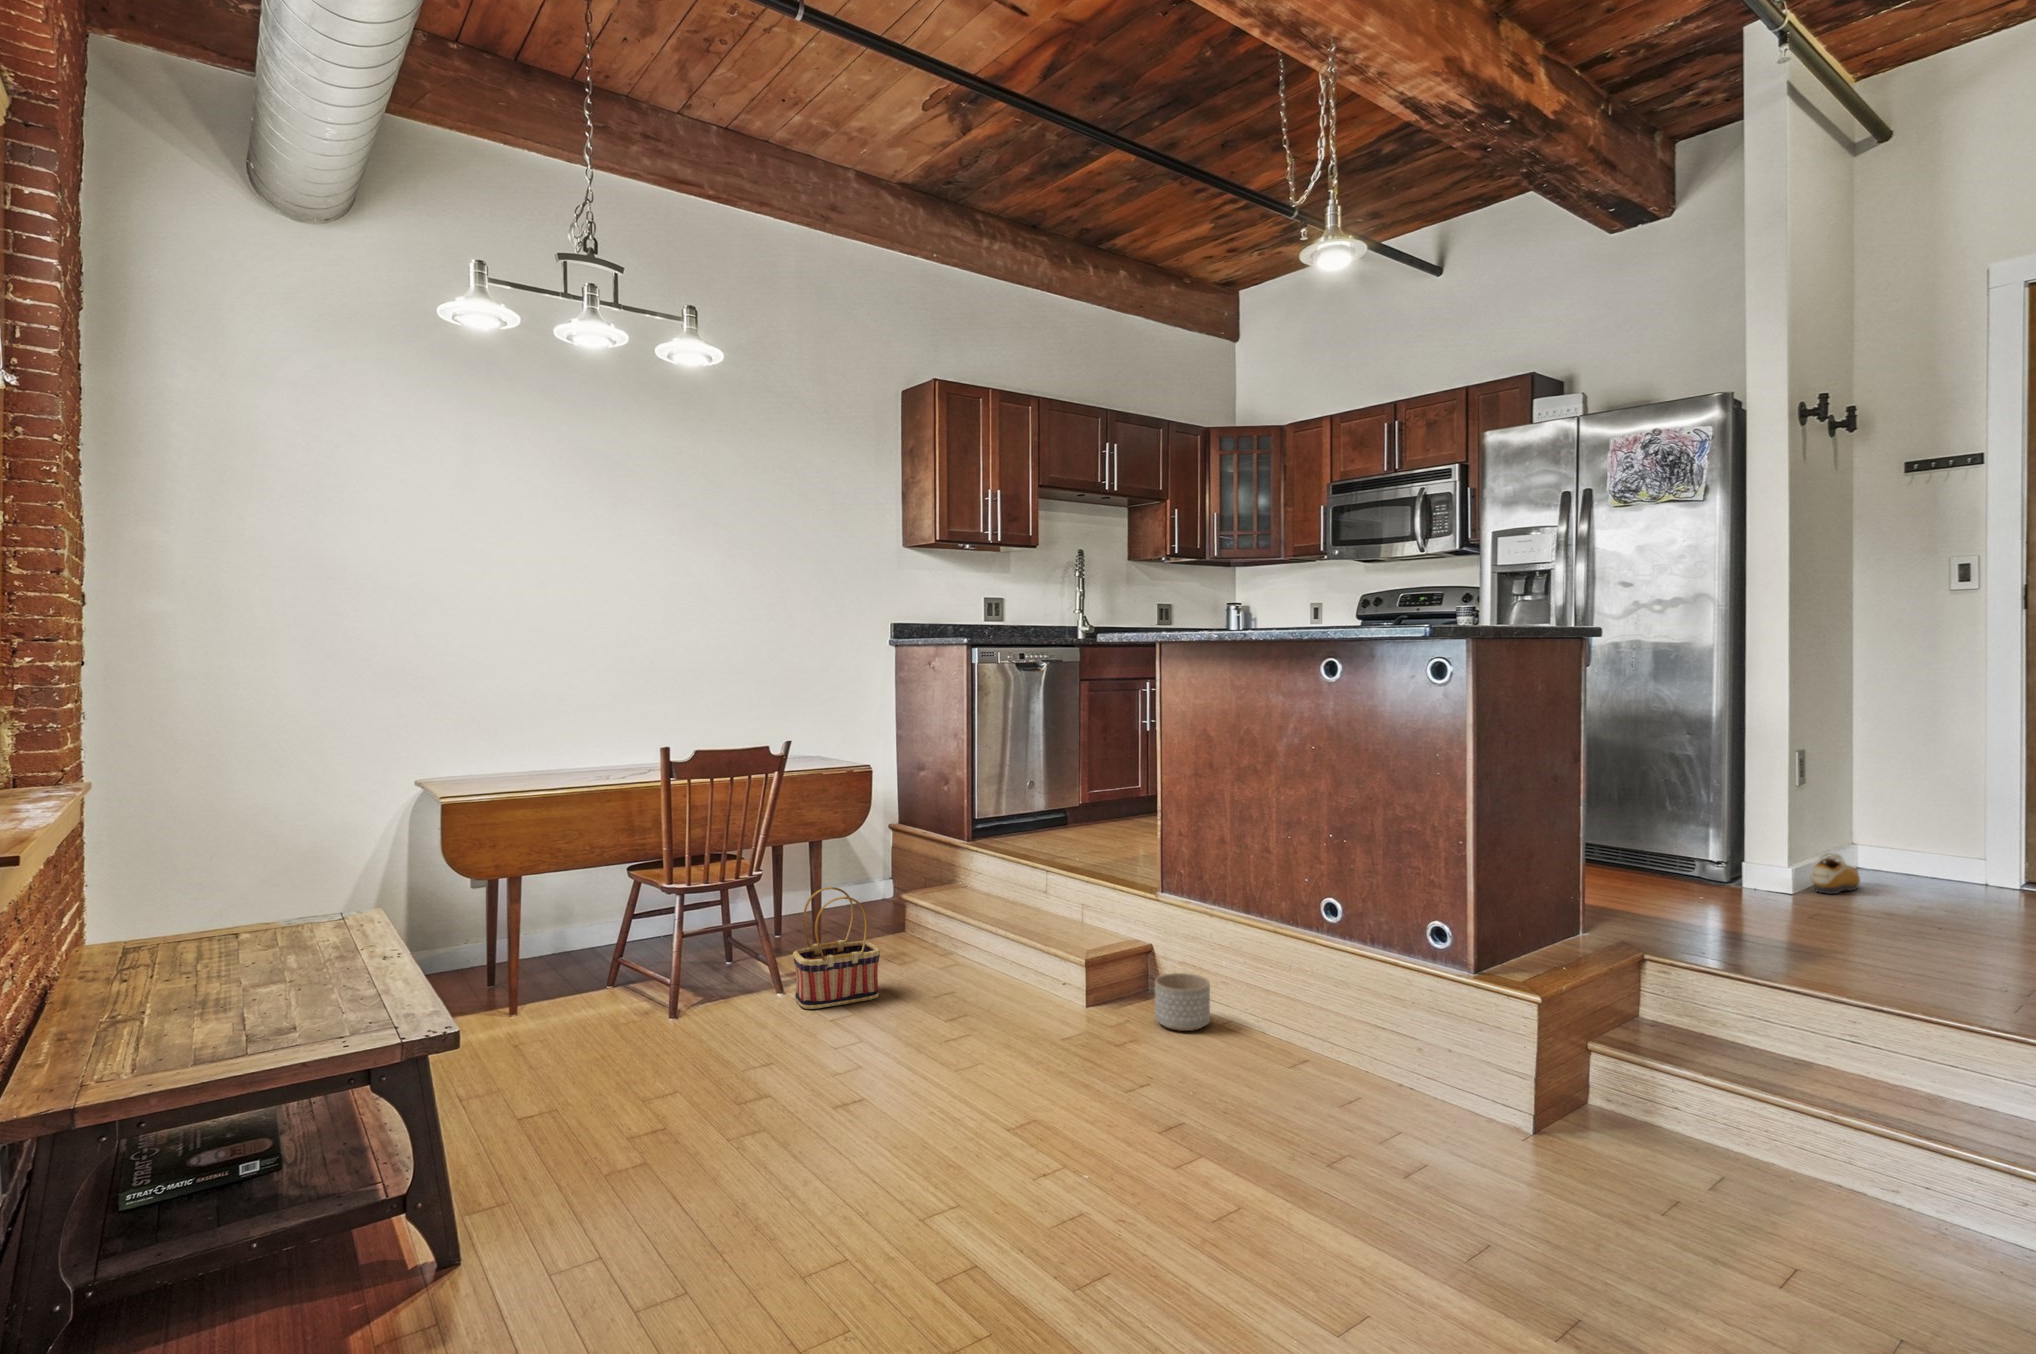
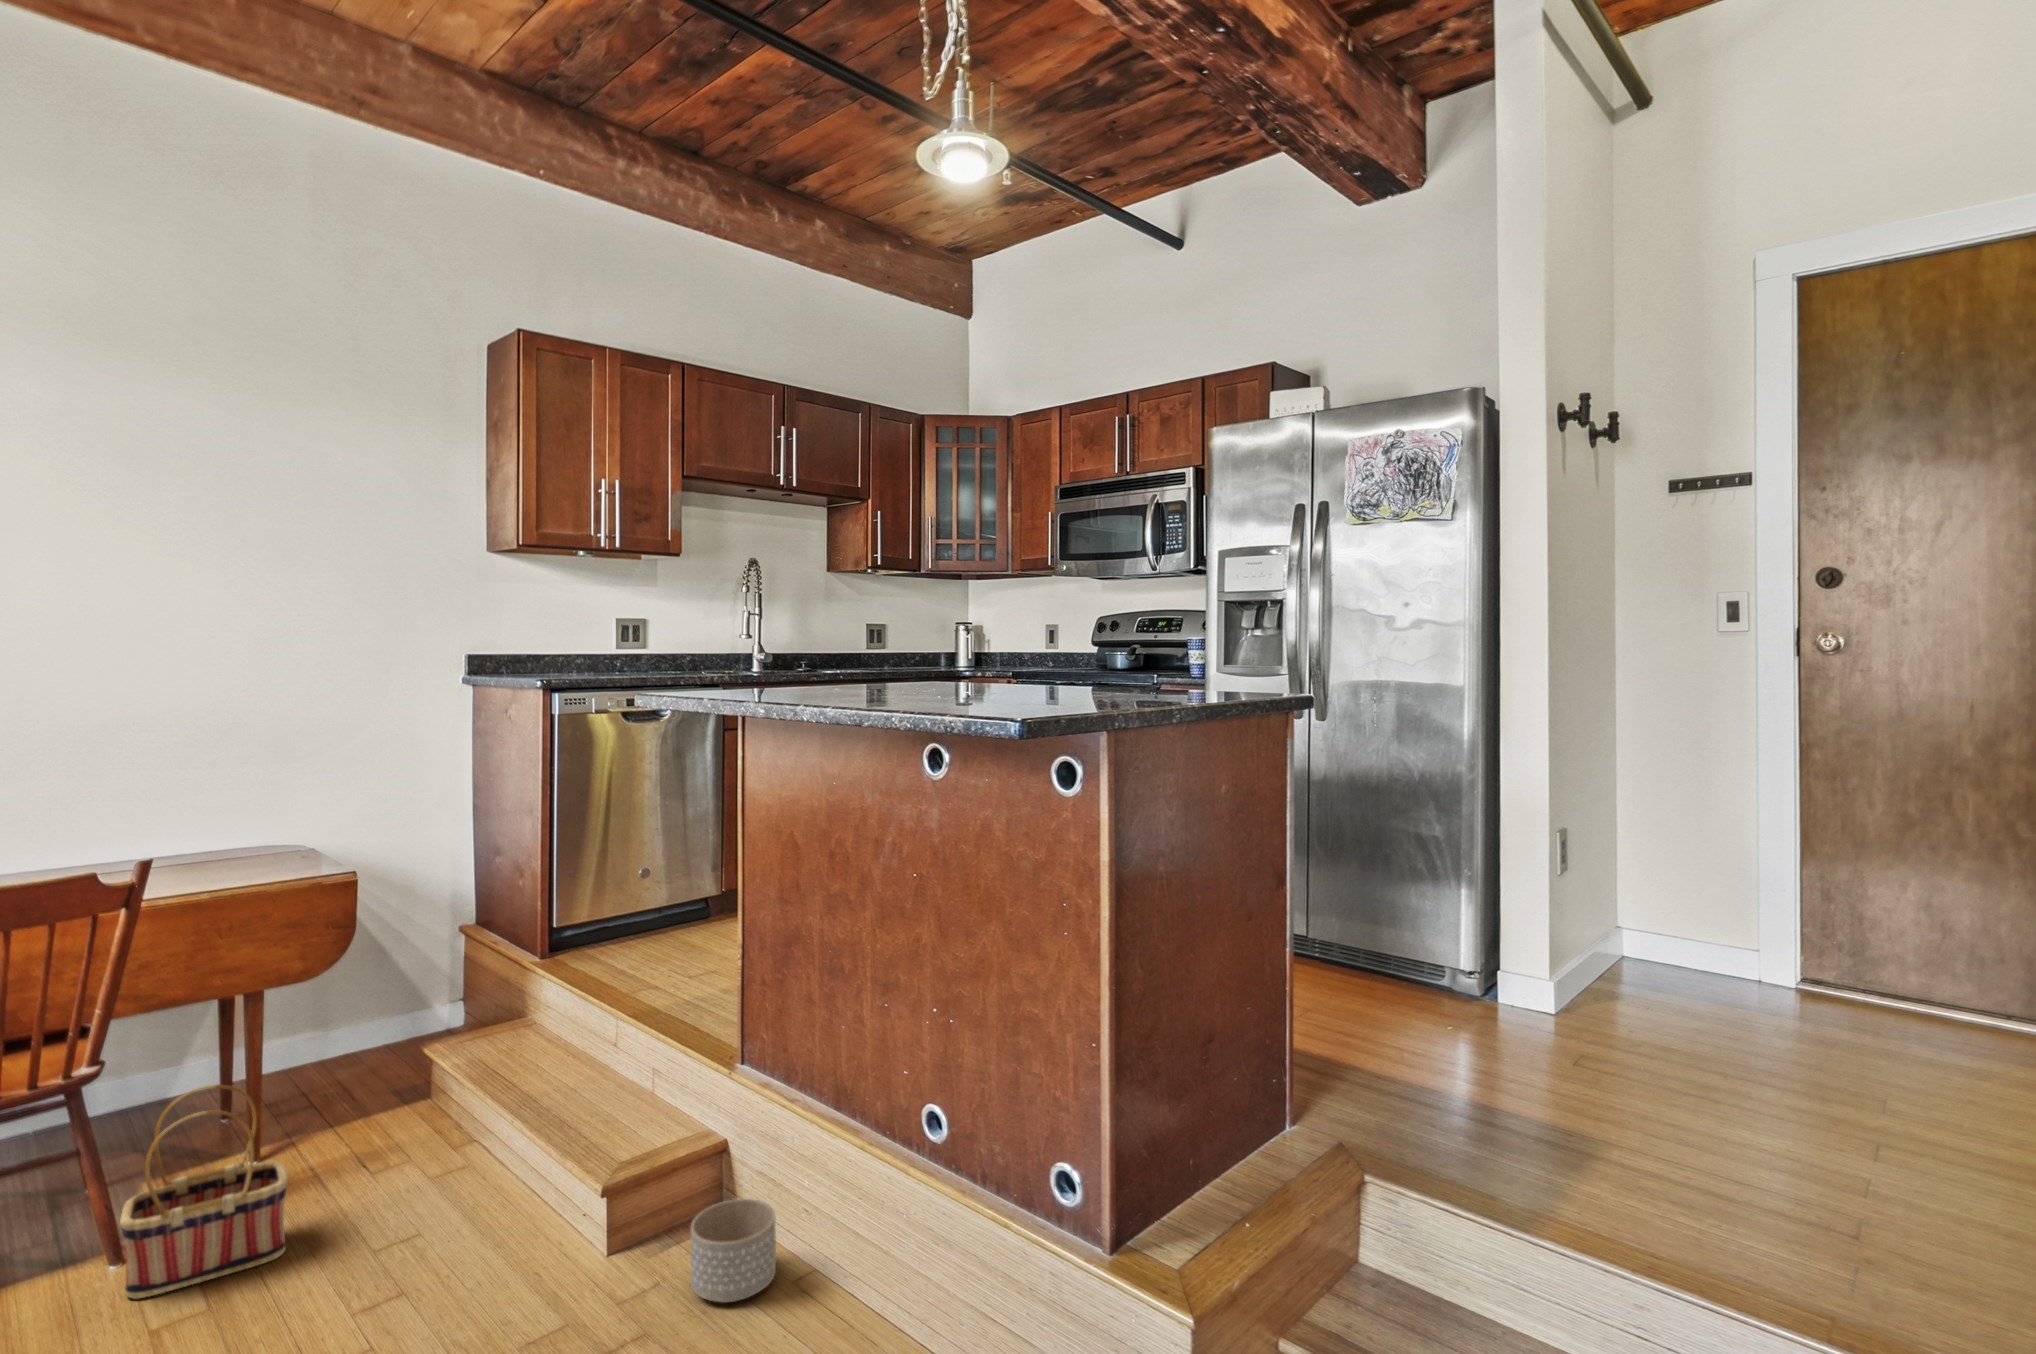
shoe: present [1811,853,1860,894] -> none [1572,954,1626,1008]

